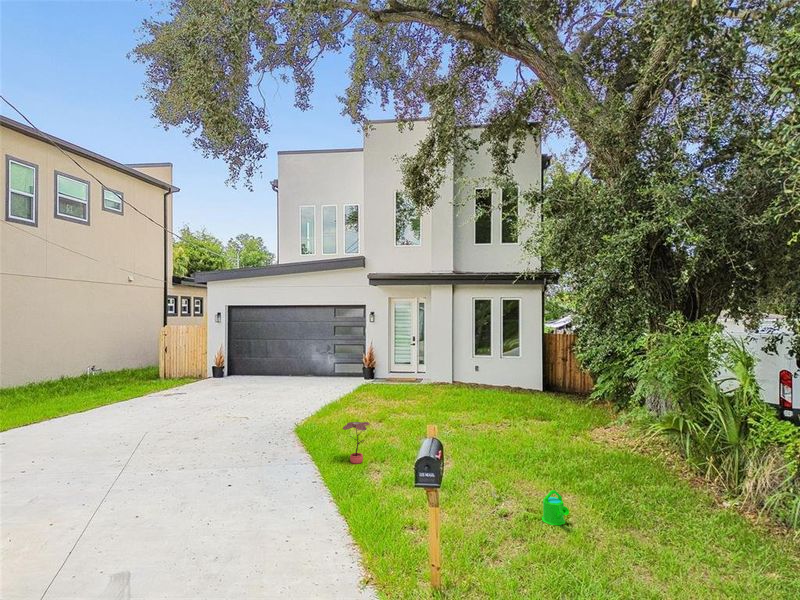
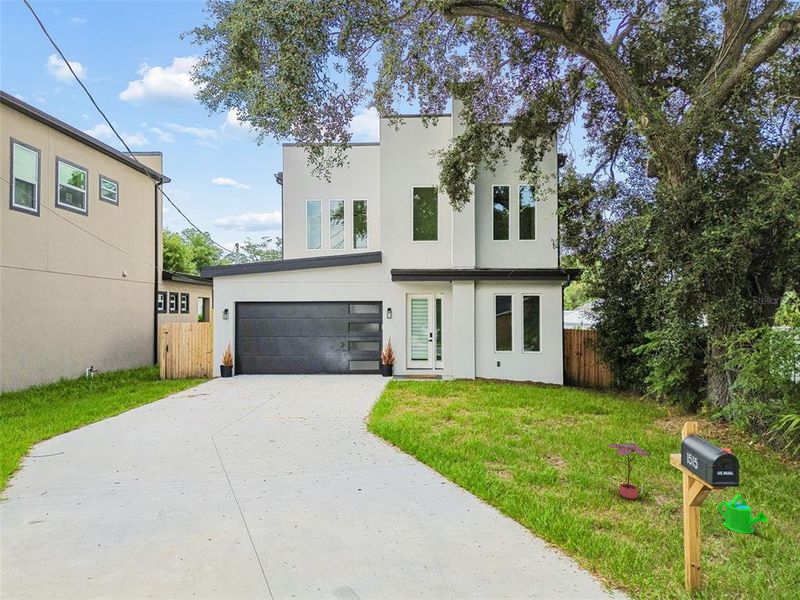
potted plant: present [343,422,370,464] -> present [608,443,650,499]

